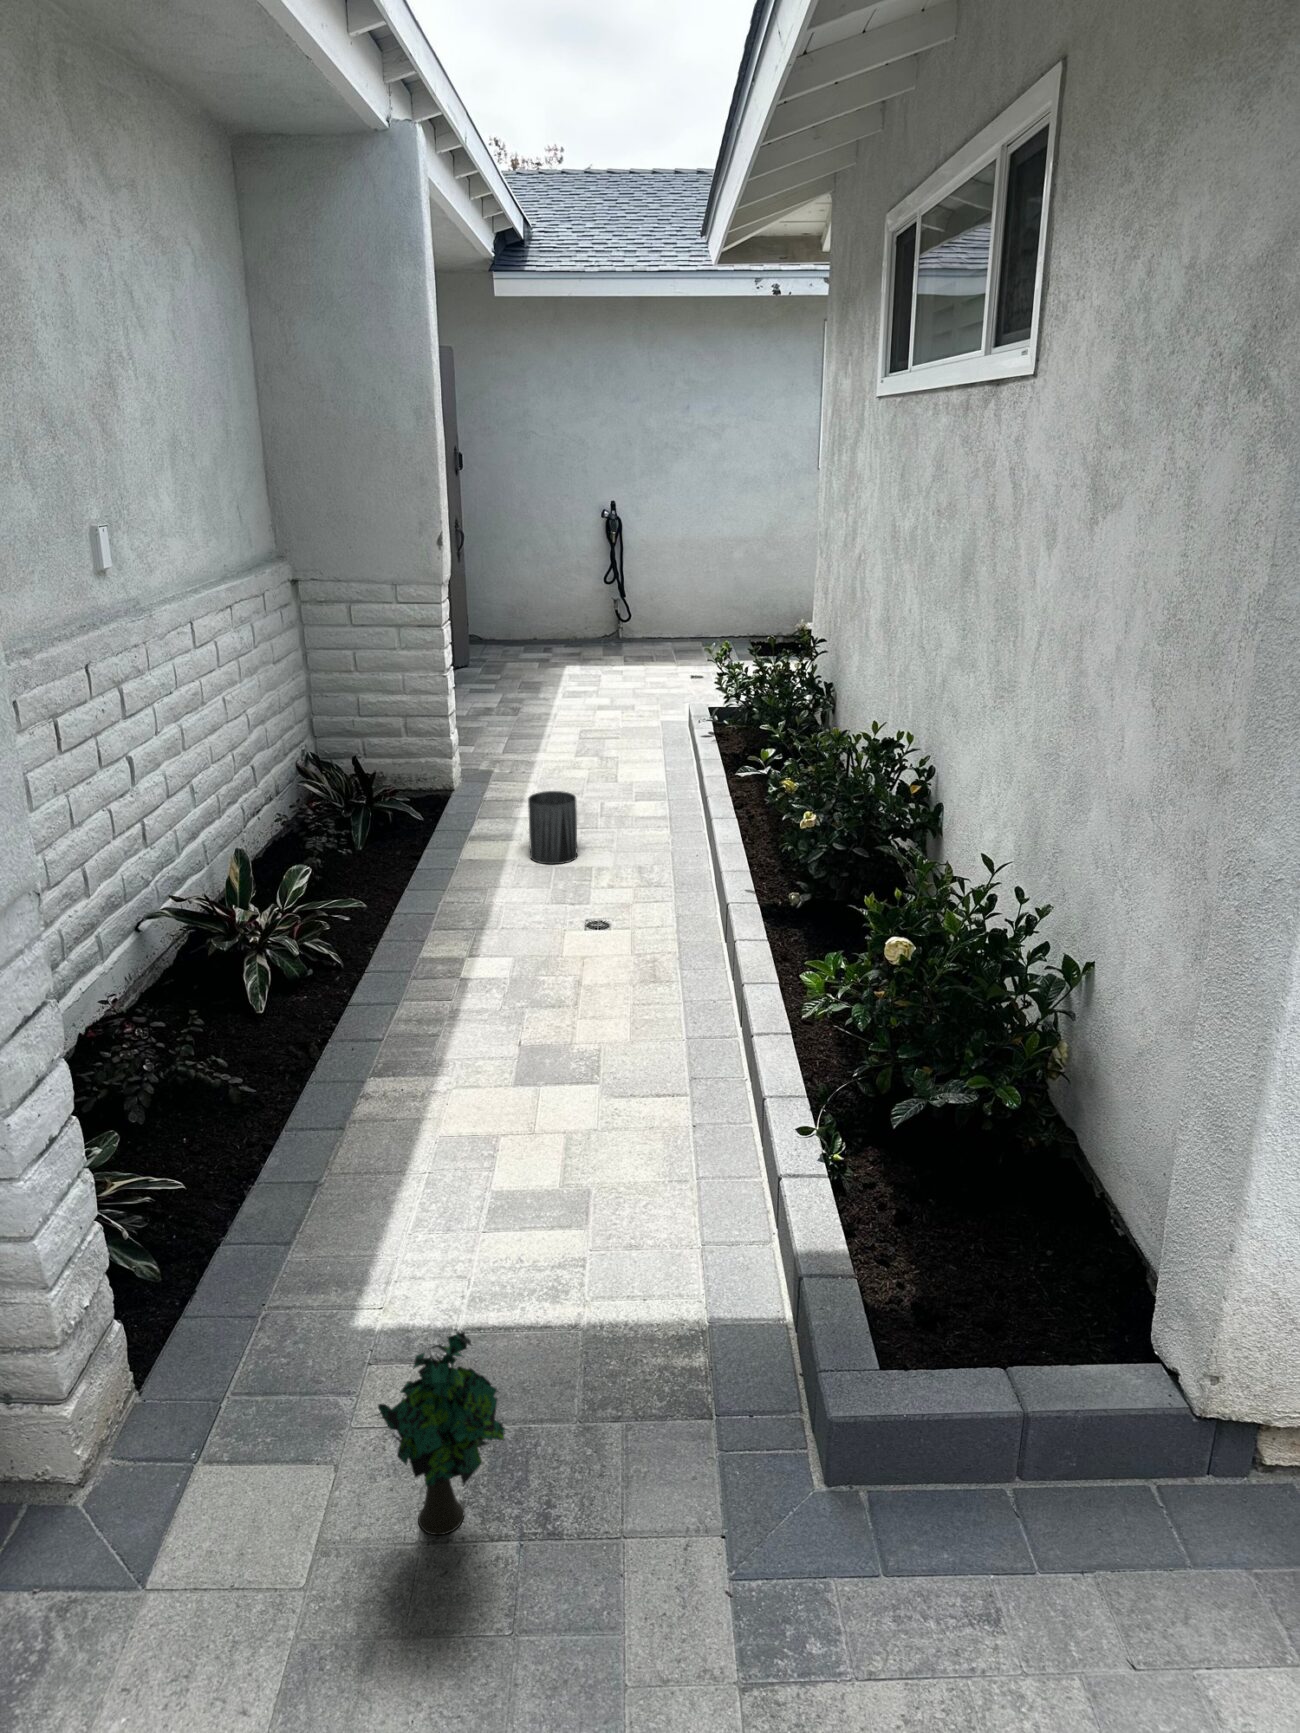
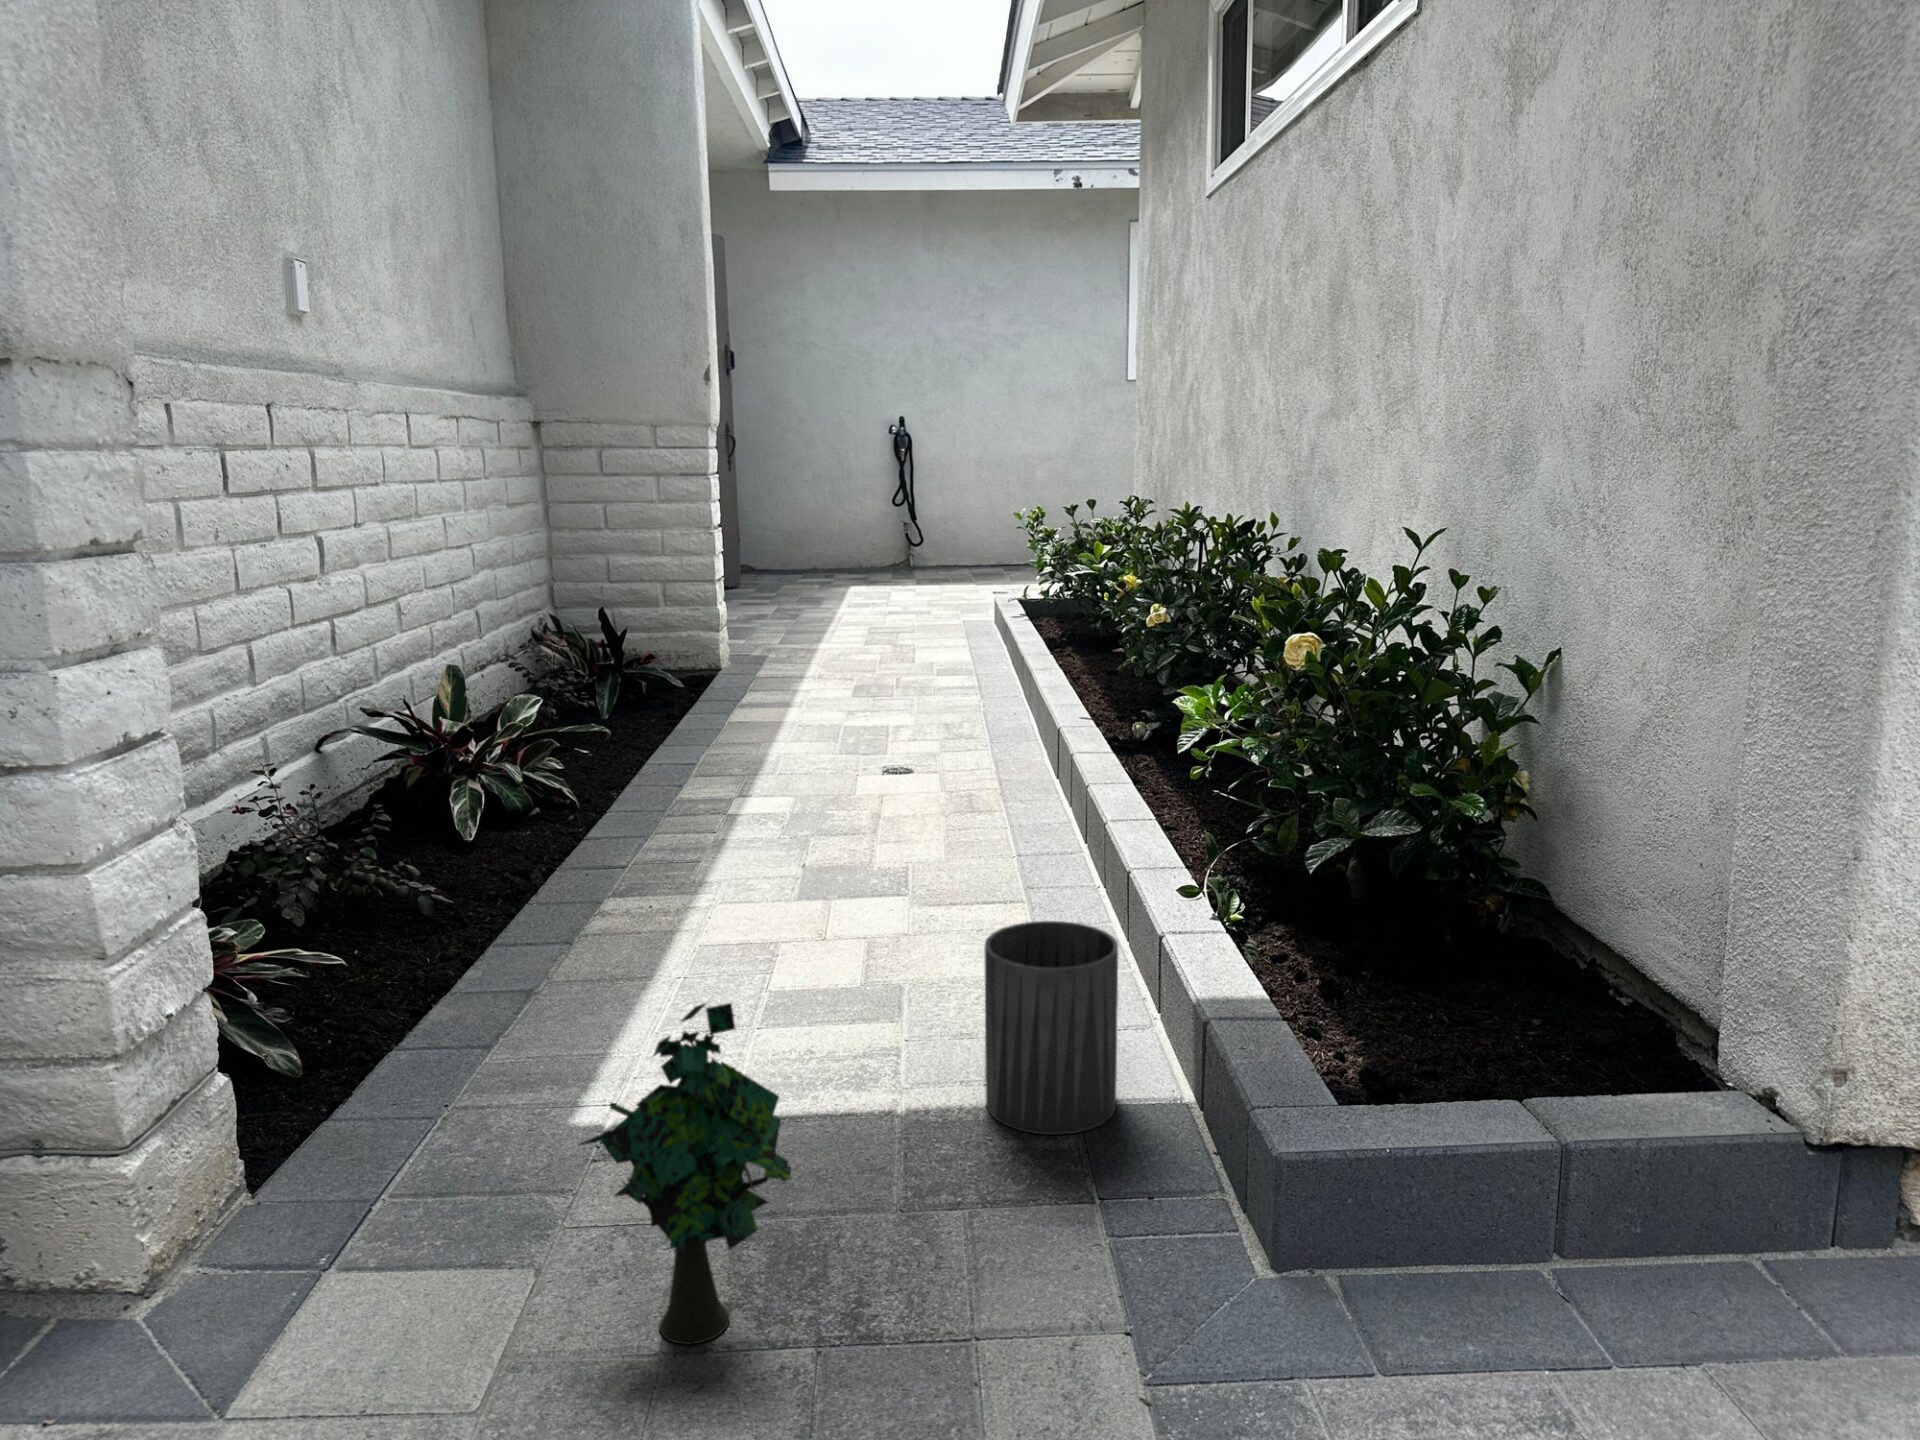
trash can: present [528,791,577,864] -> present [984,921,1118,1135]

